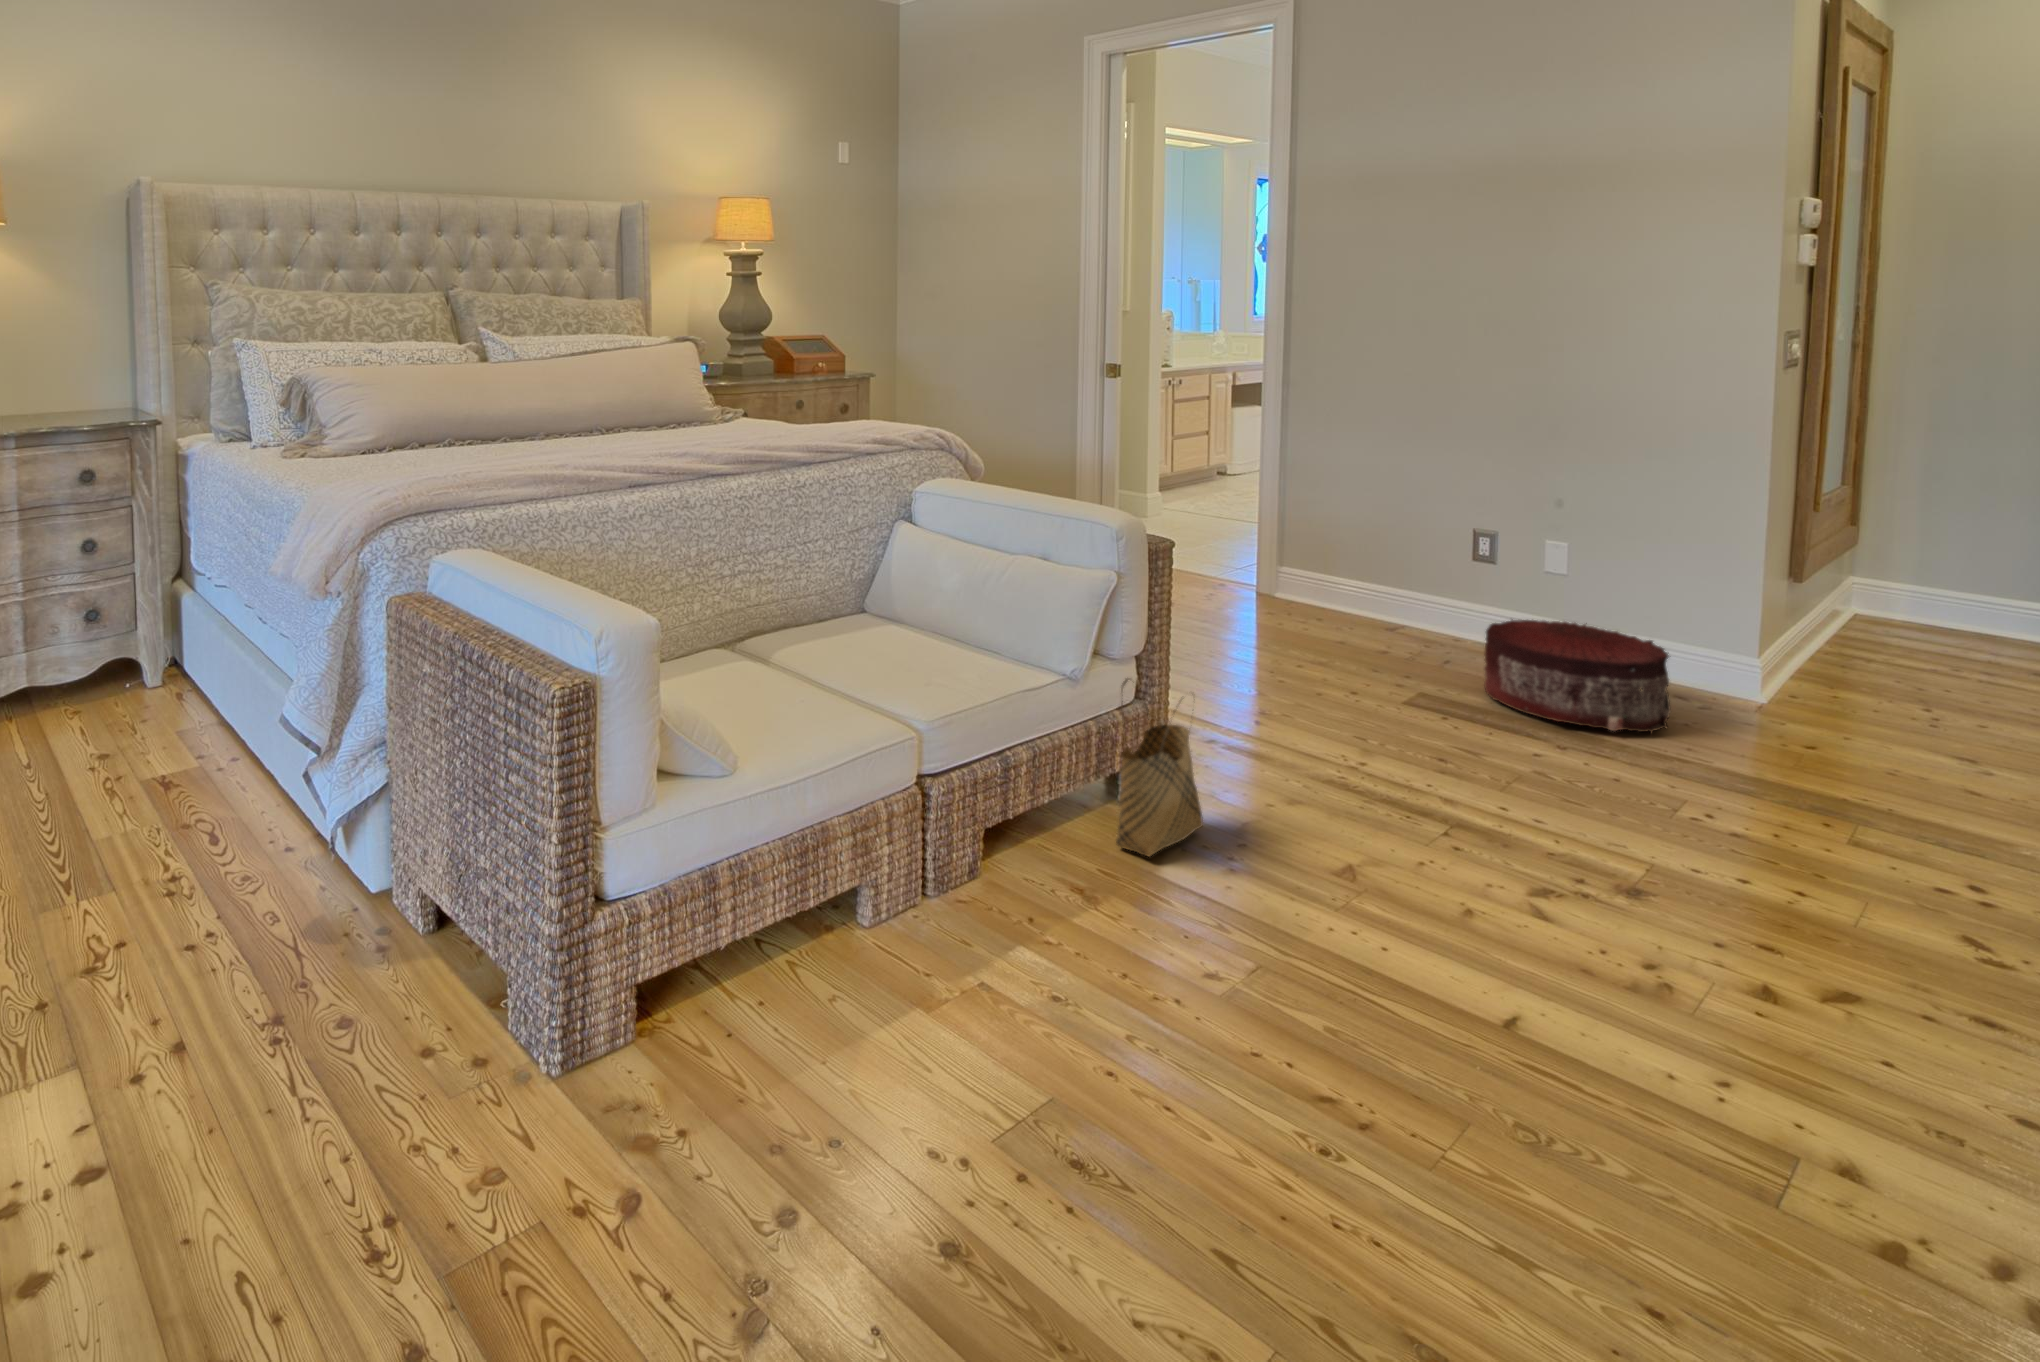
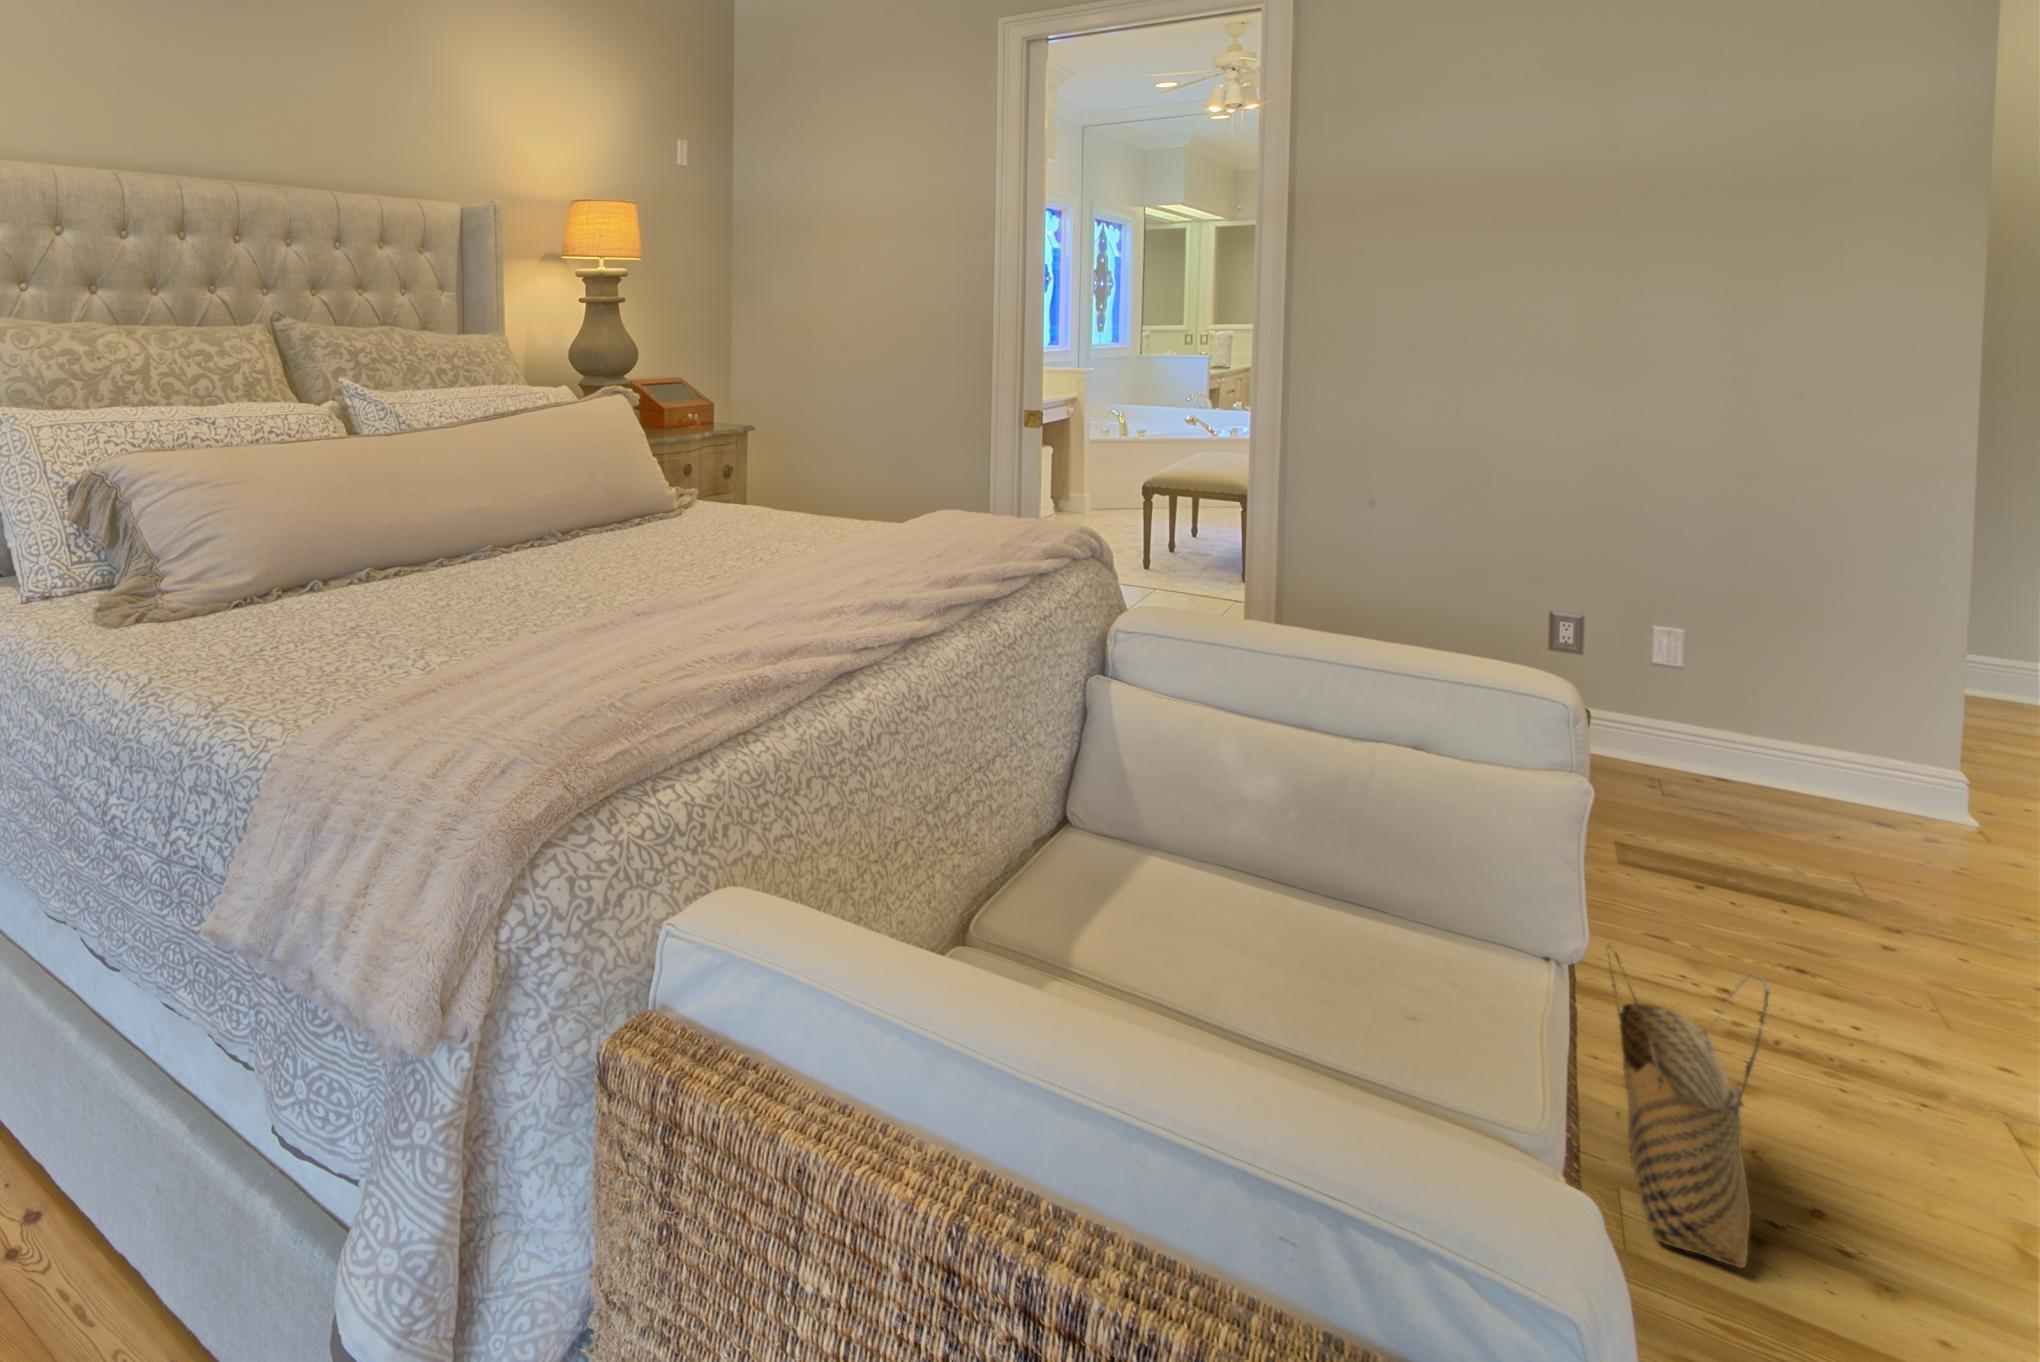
pouf: present [1484,620,1671,733] -> none [1657,732,1950,892]

